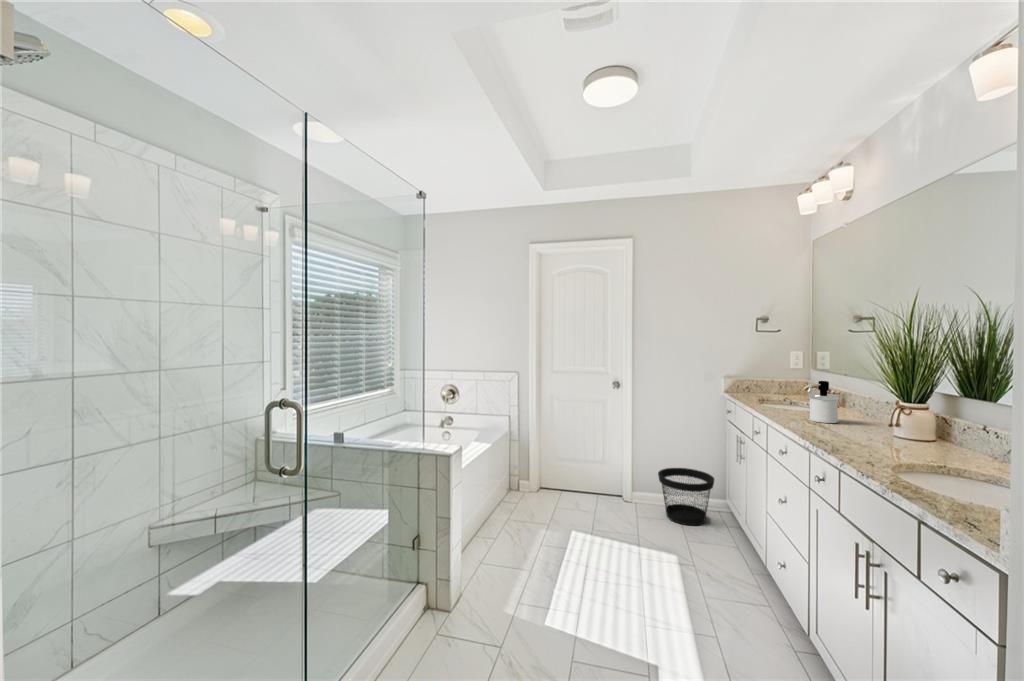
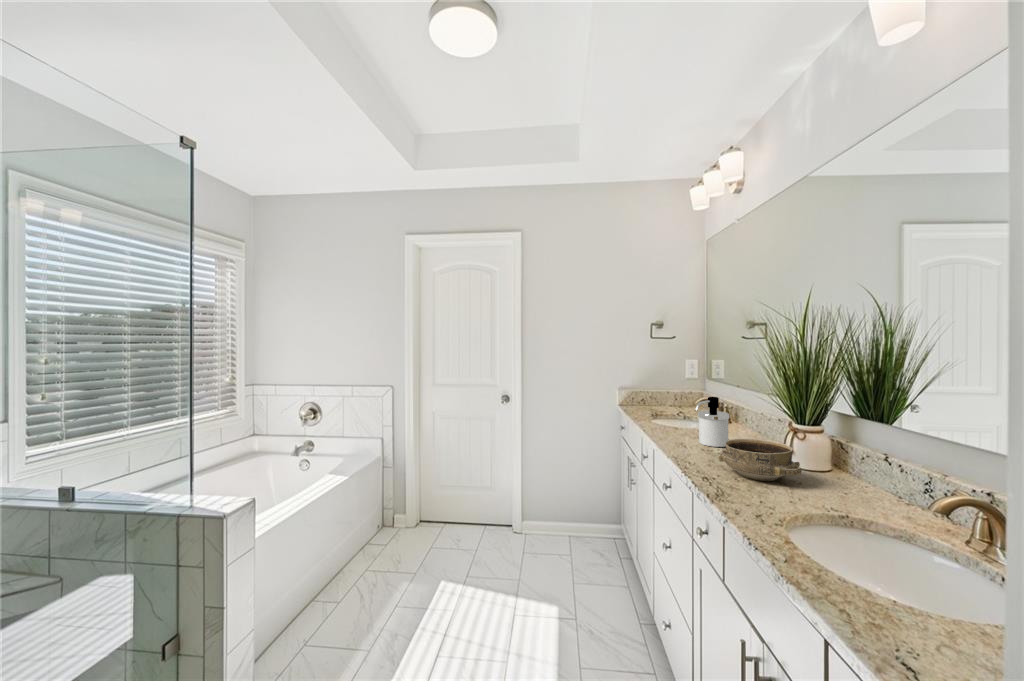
ceramic bowl: none [832,413,907,444] -> present [719,439,802,481]
wastebasket: present [658,468,714,525] -> none [546,492,607,561]

